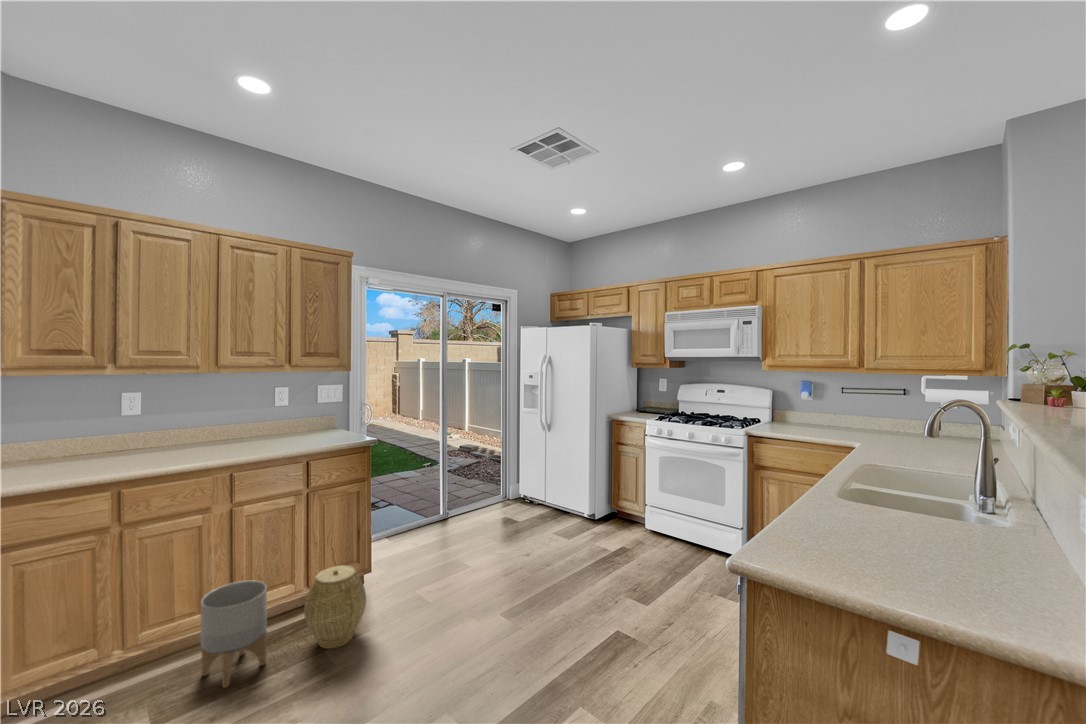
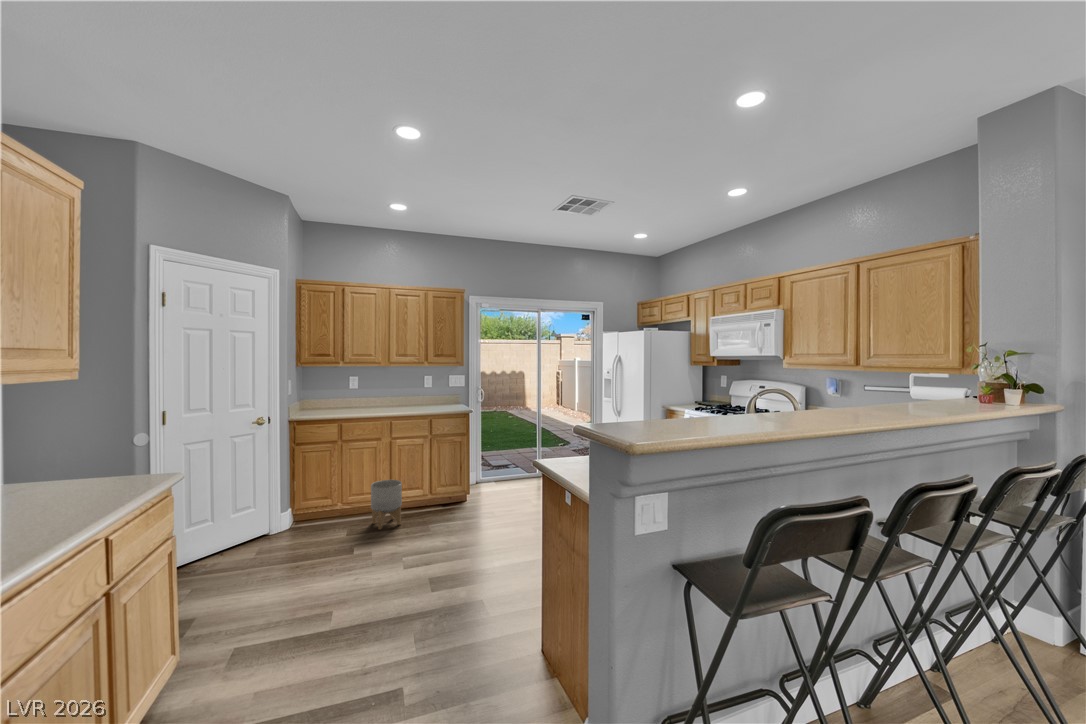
woven basket: present [304,565,366,649] -> none [421,481,454,525]

